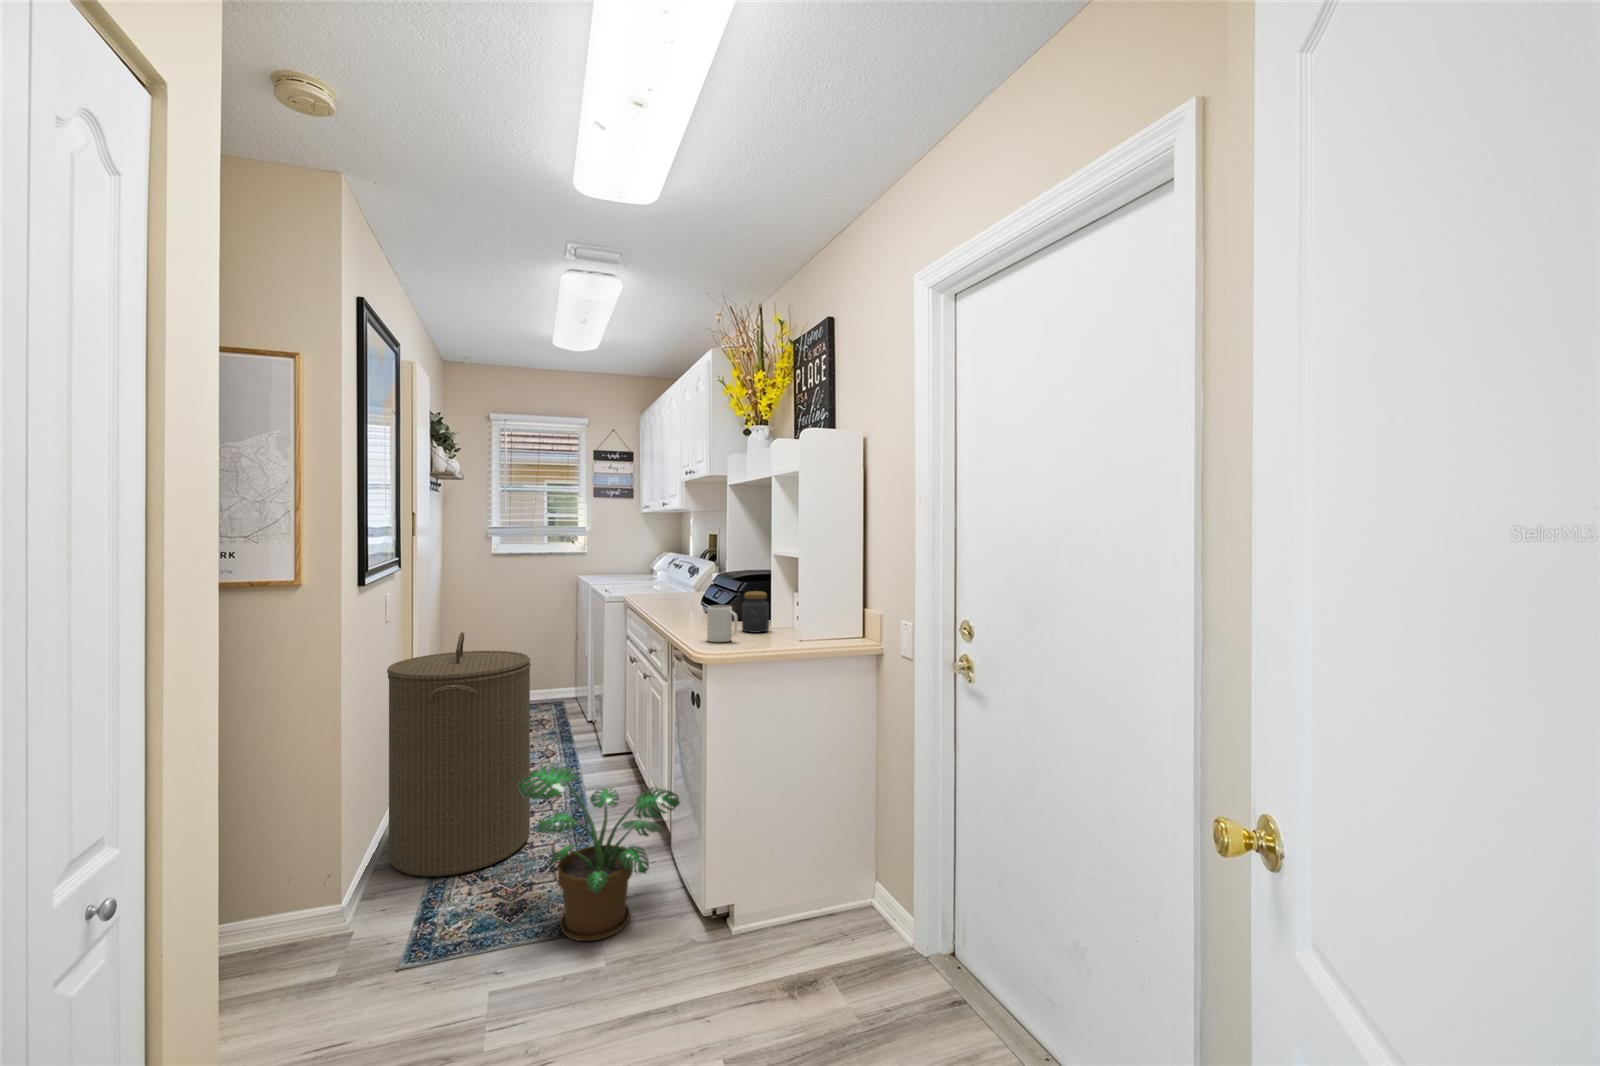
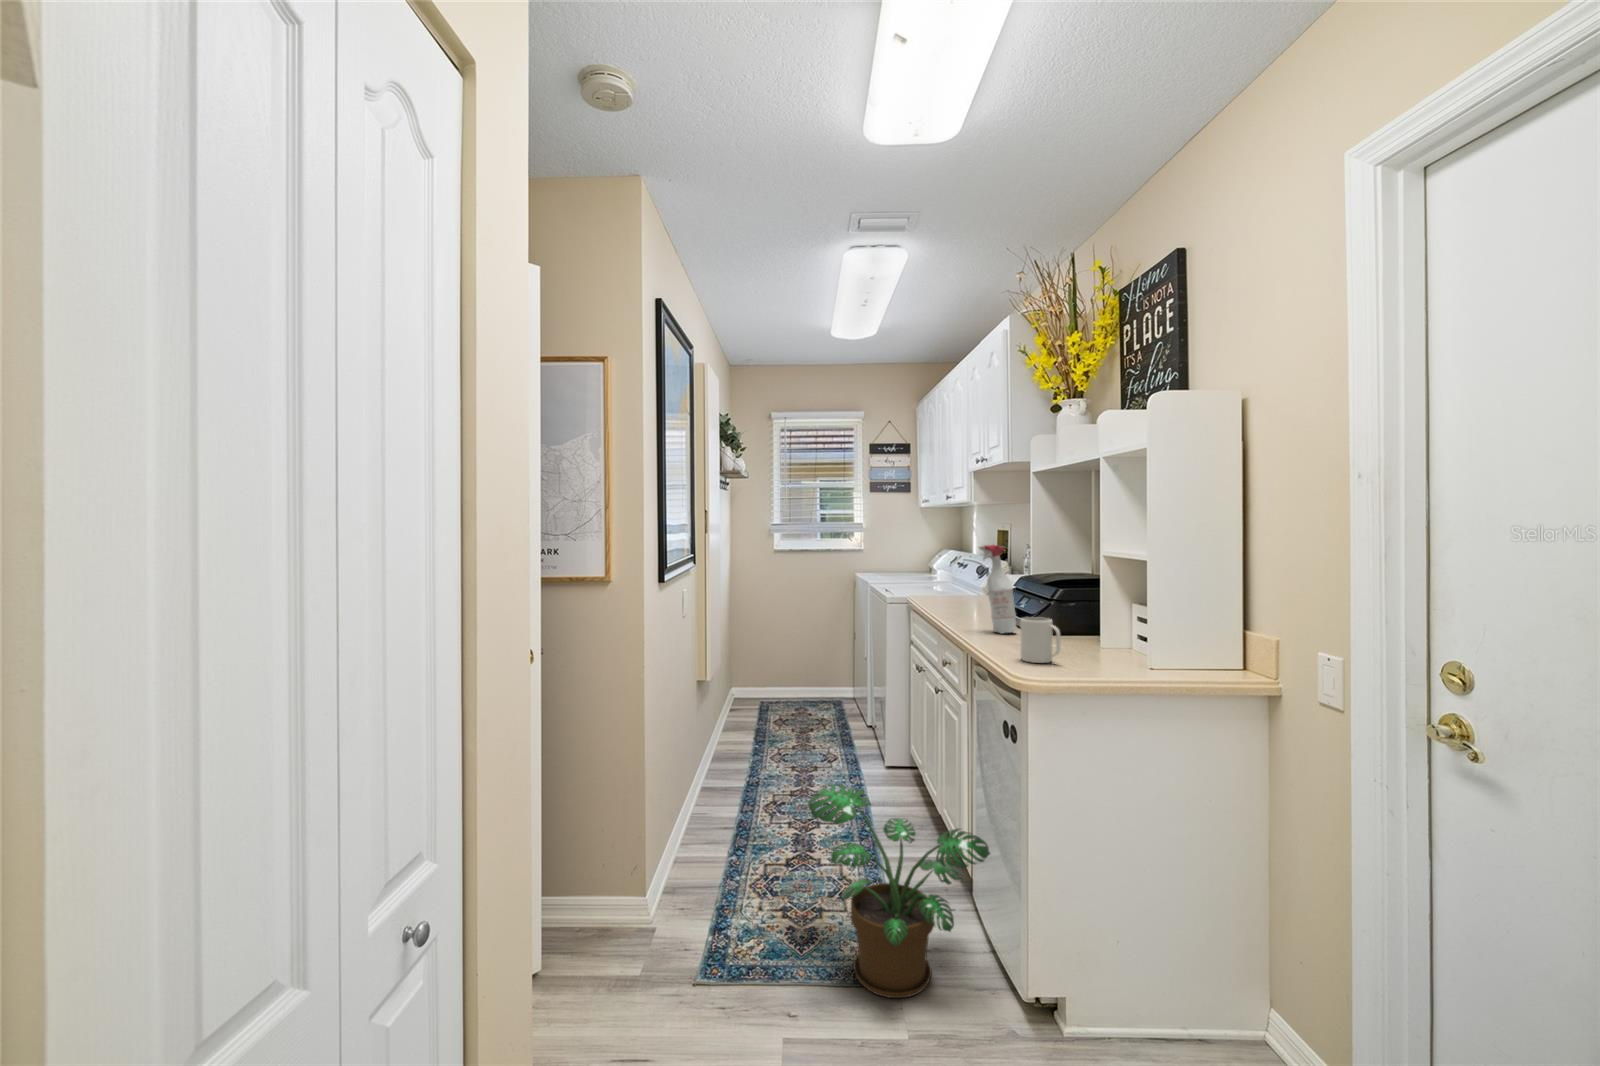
spray bottle: none [680,546,712,622] -> present [979,545,1017,633]
jar: present [742,591,769,633] -> none [1060,601,1095,652]
laundry hamper: present [387,632,531,876] -> none [685,632,817,883]

